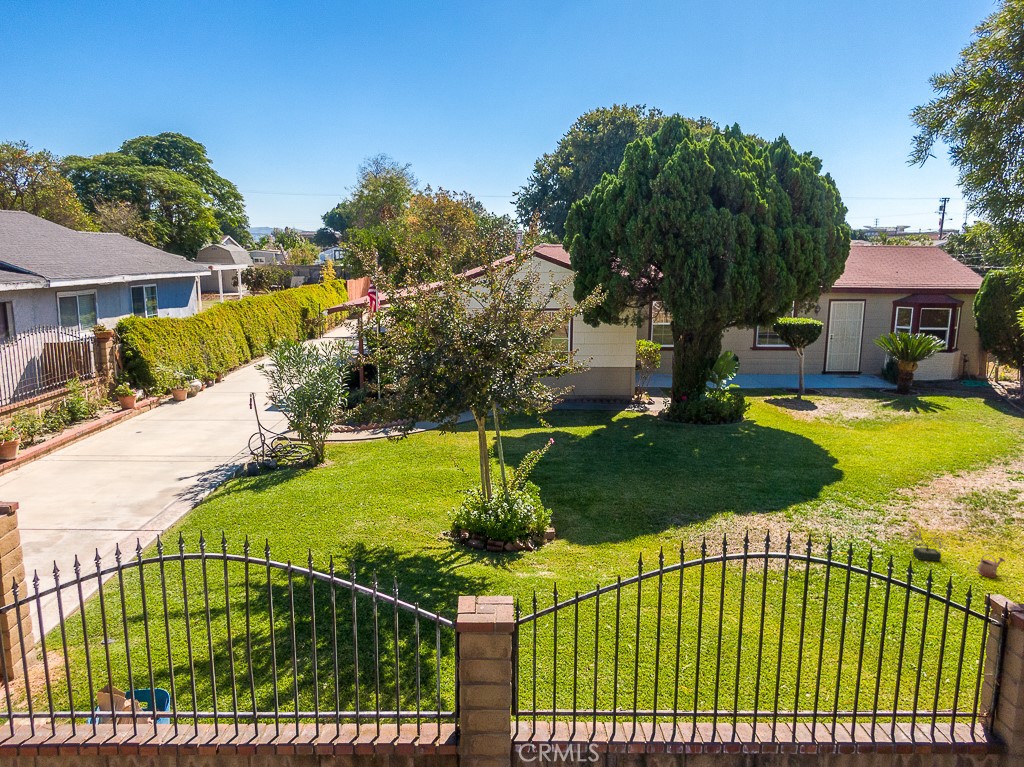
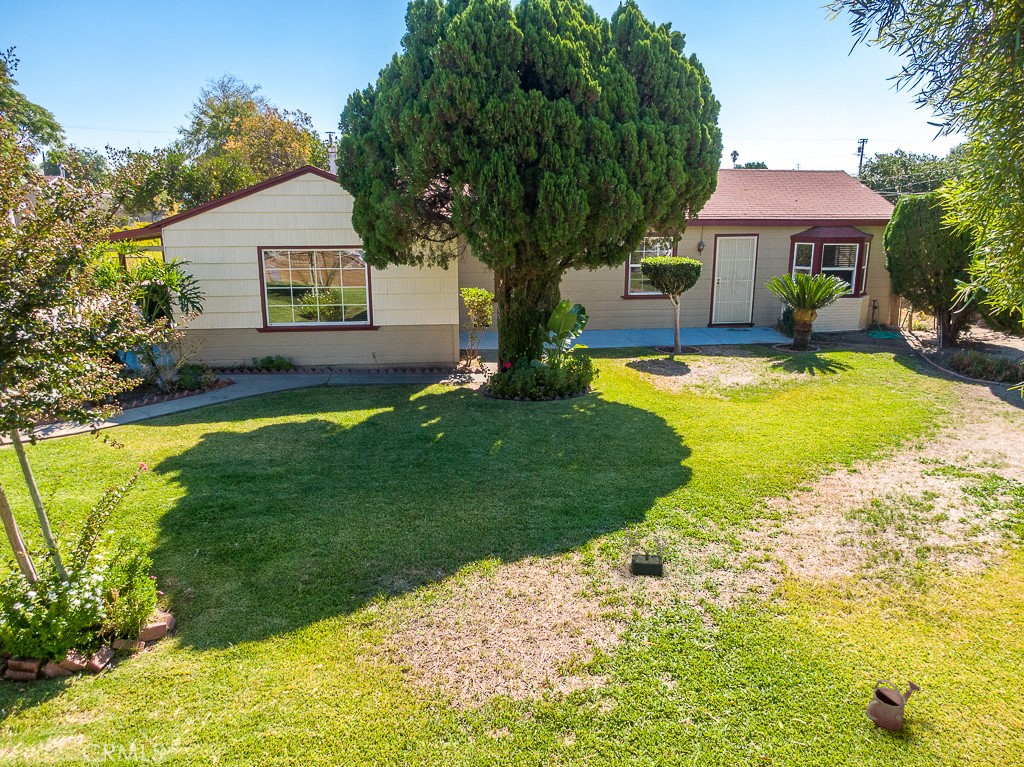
decorative plant: present [907,530,946,561] -> present [620,527,671,575]

